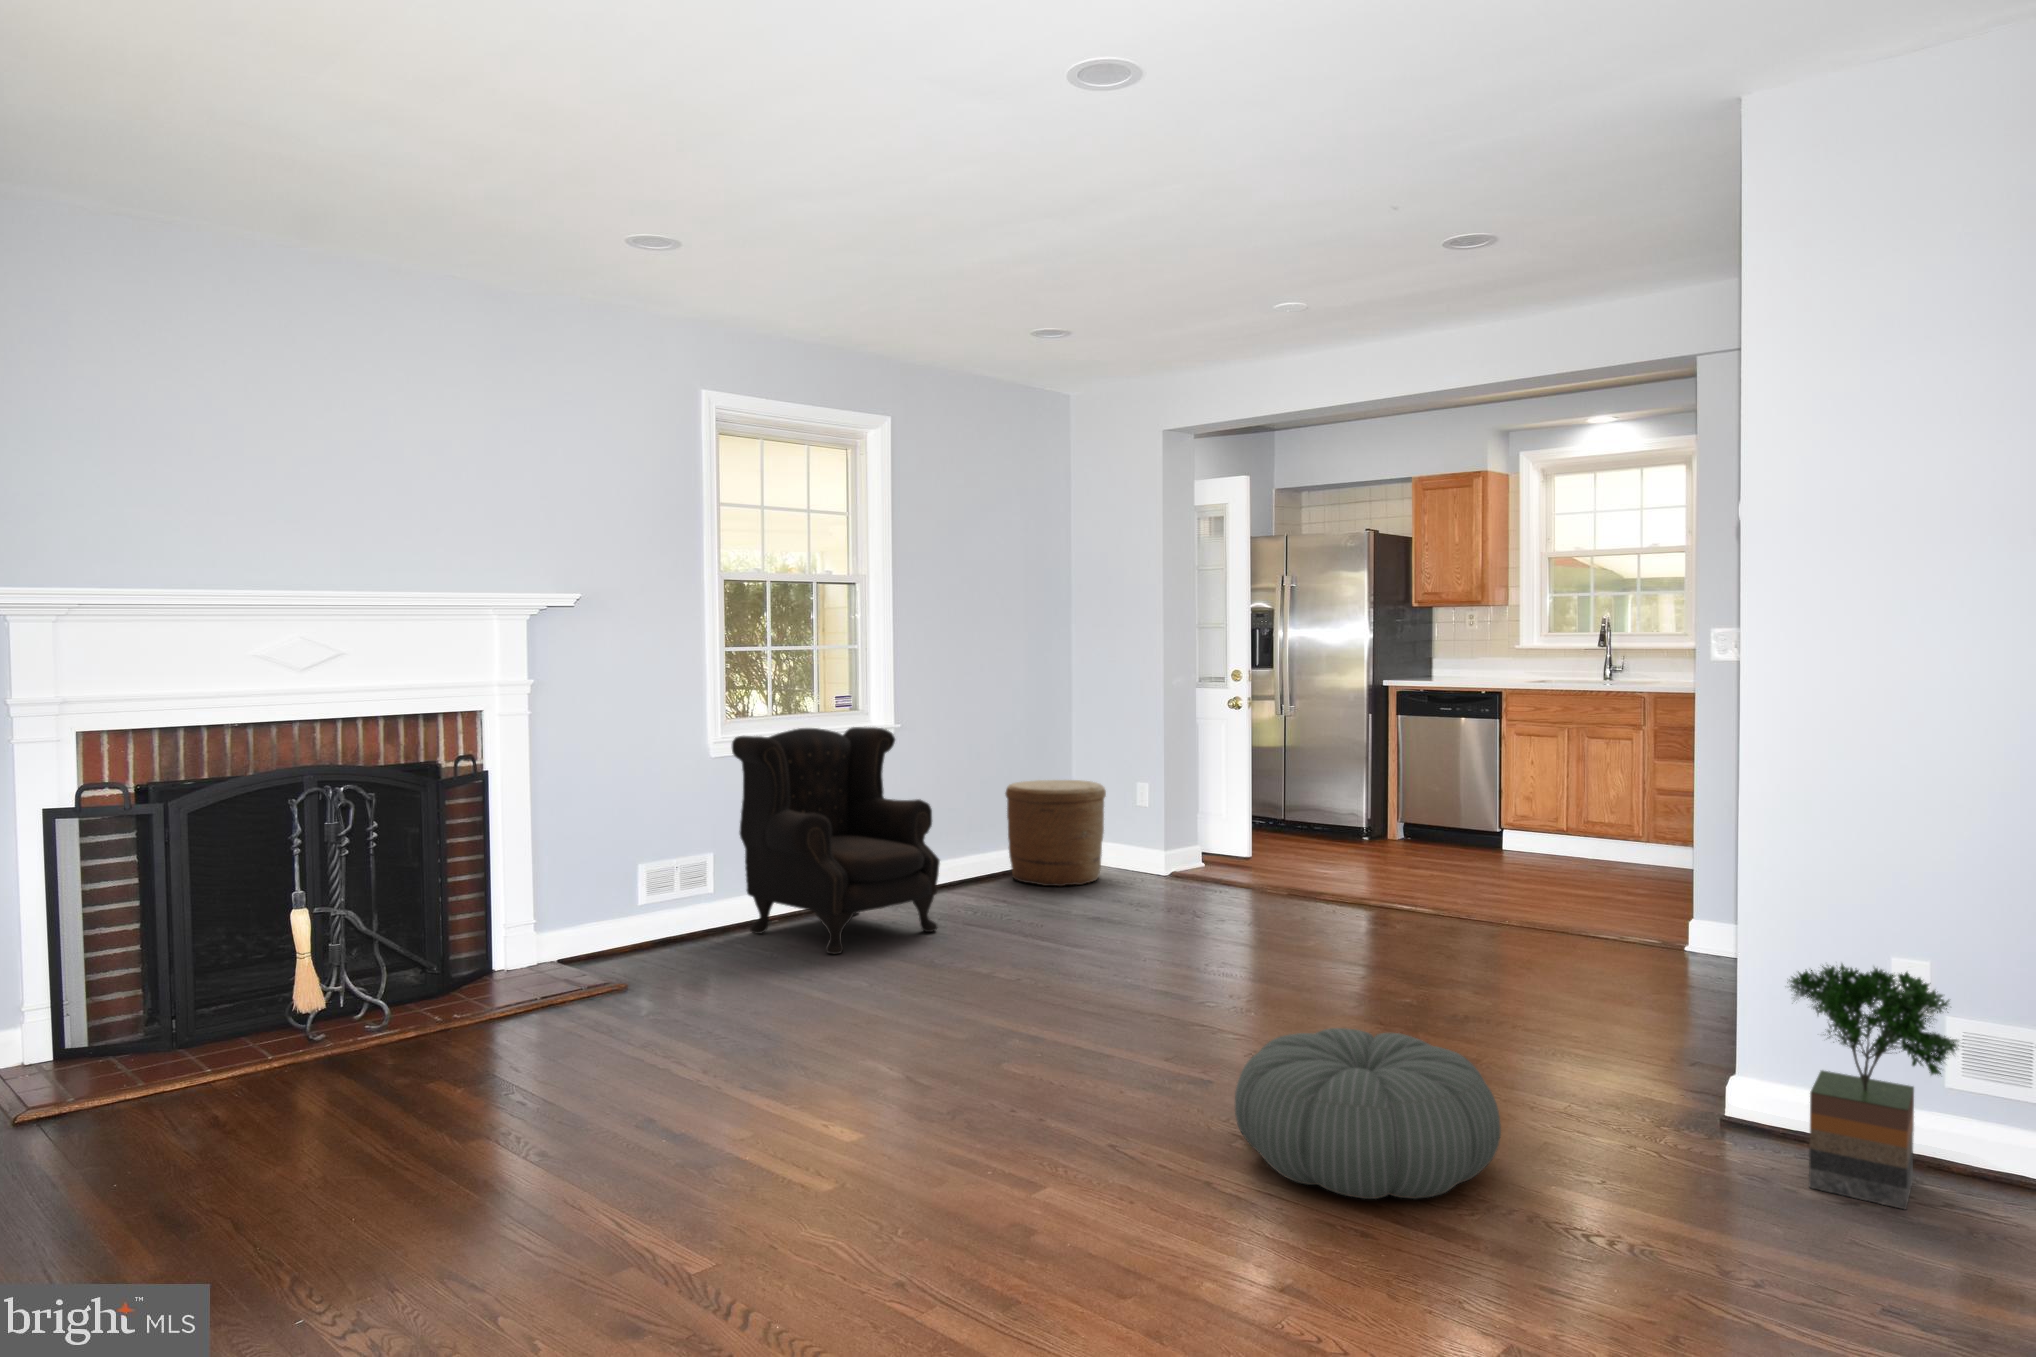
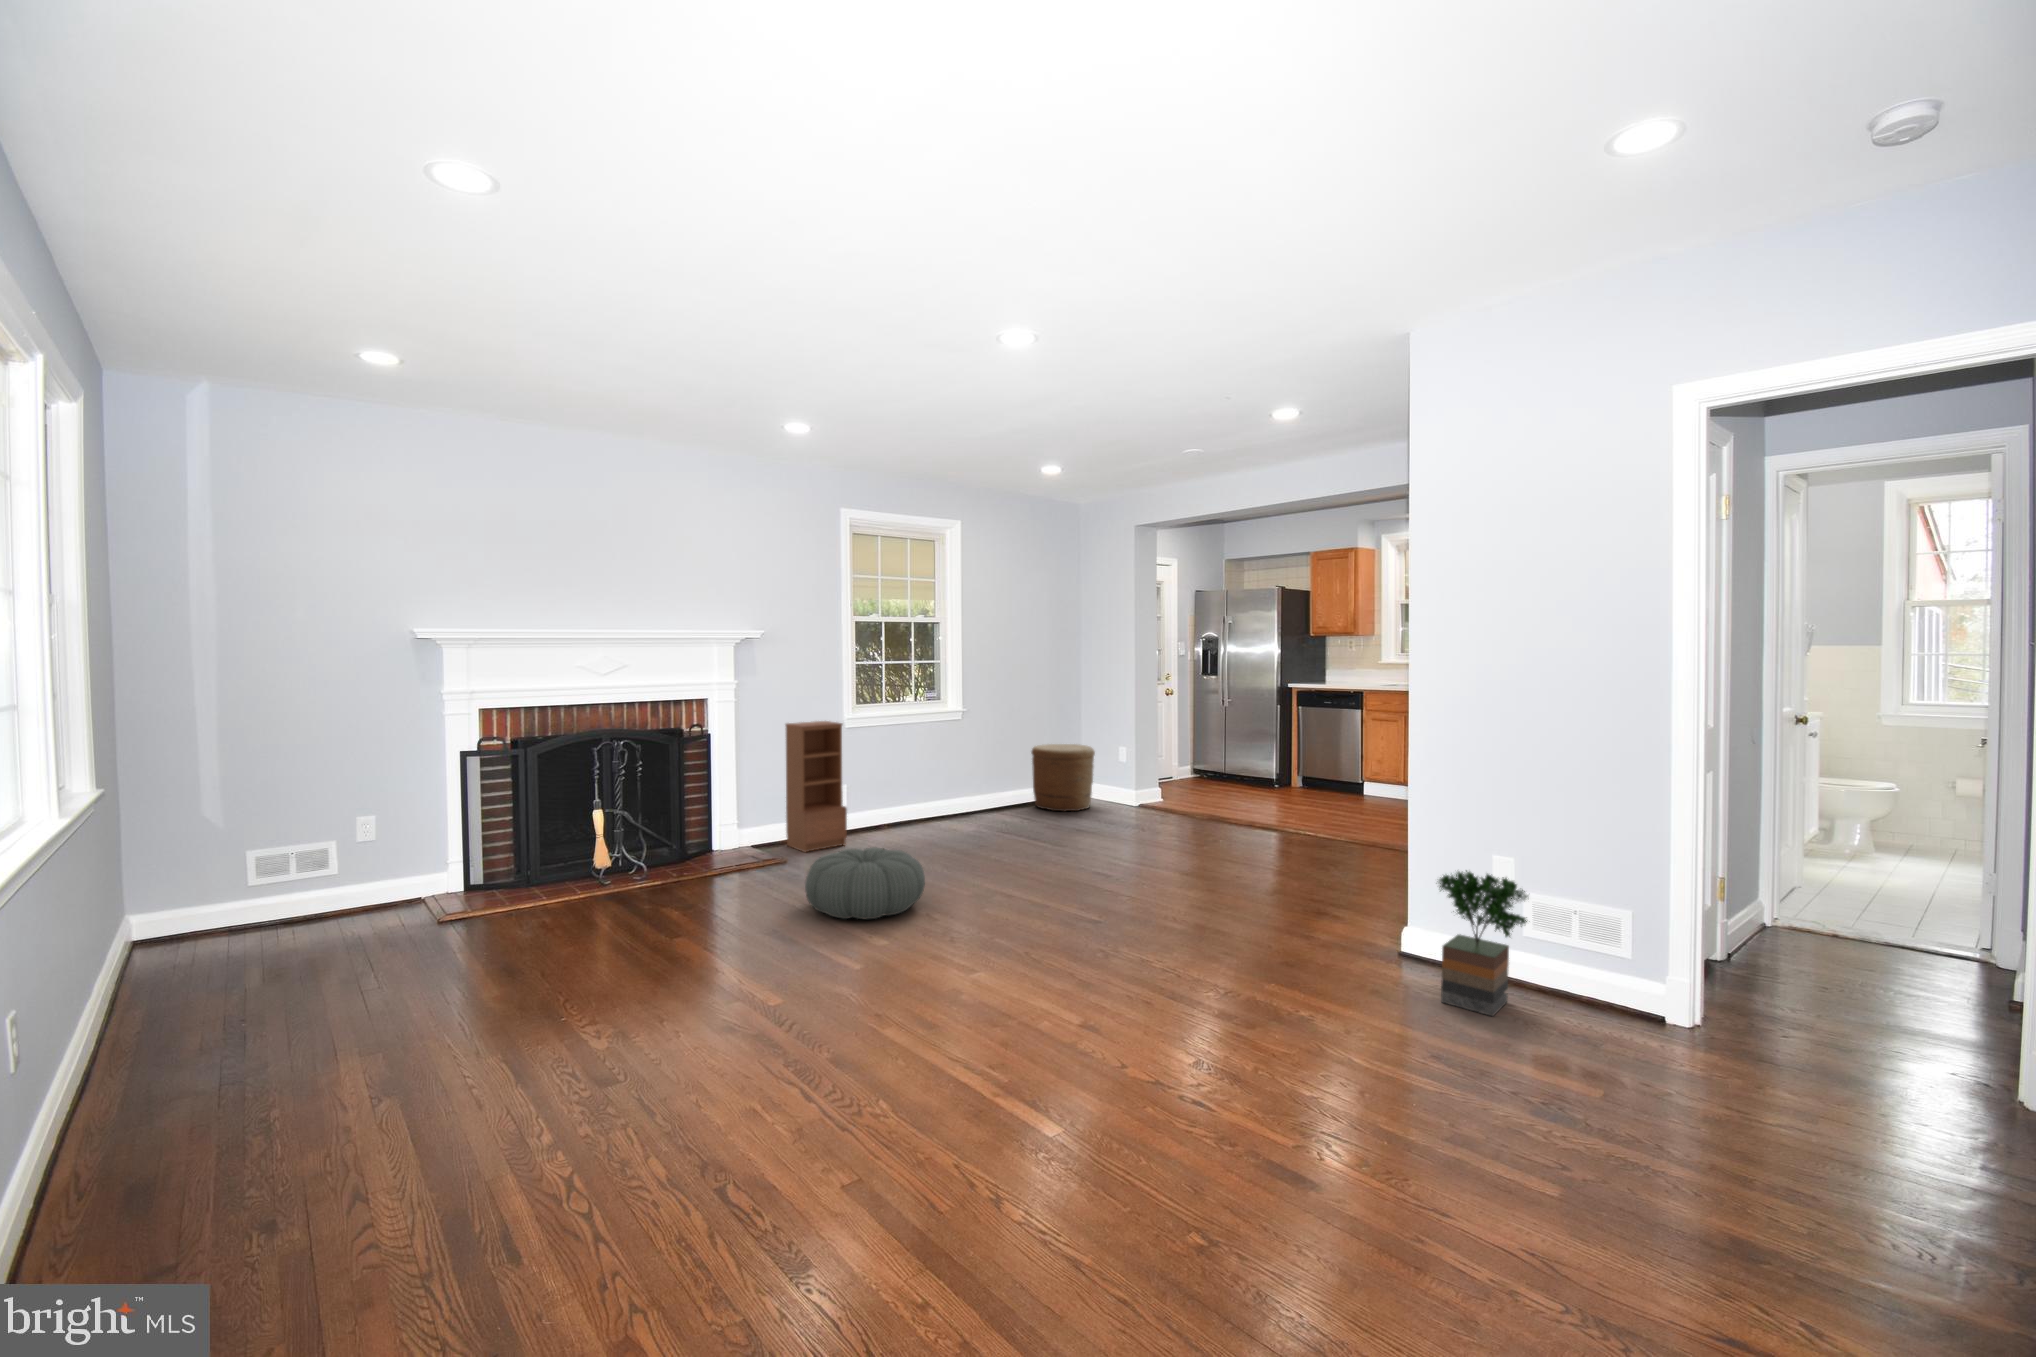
armchair: present [732,727,940,954] -> none [855,710,980,848]
bookcase: none [619,747,725,968] -> present [786,721,847,852]
pouf: present [1235,1028,1501,1199] -> present [805,847,925,919]

